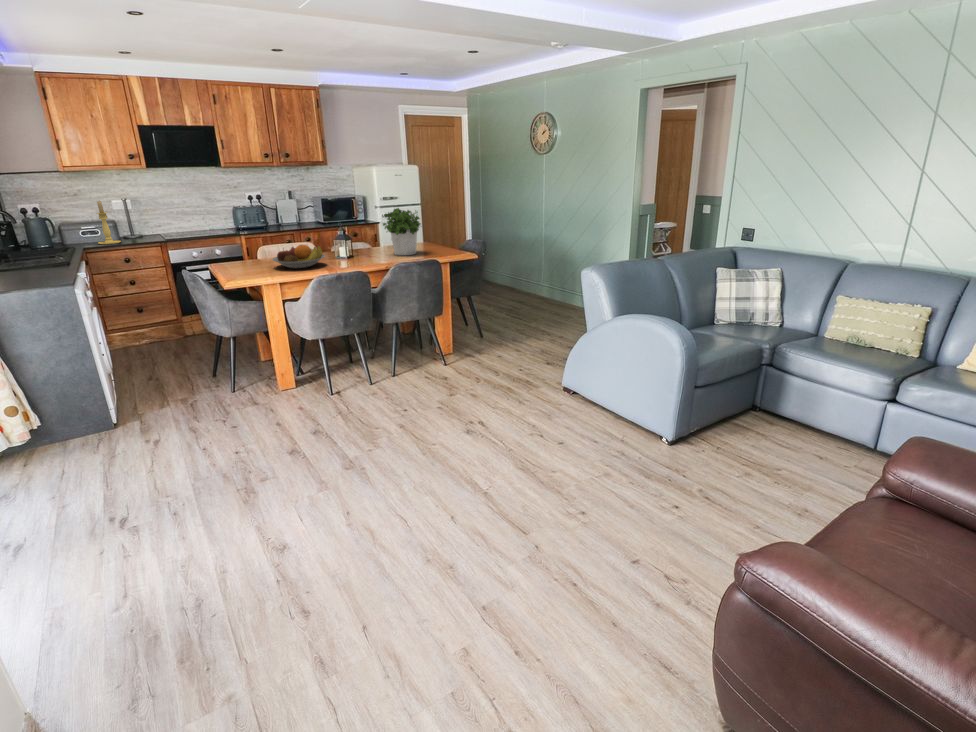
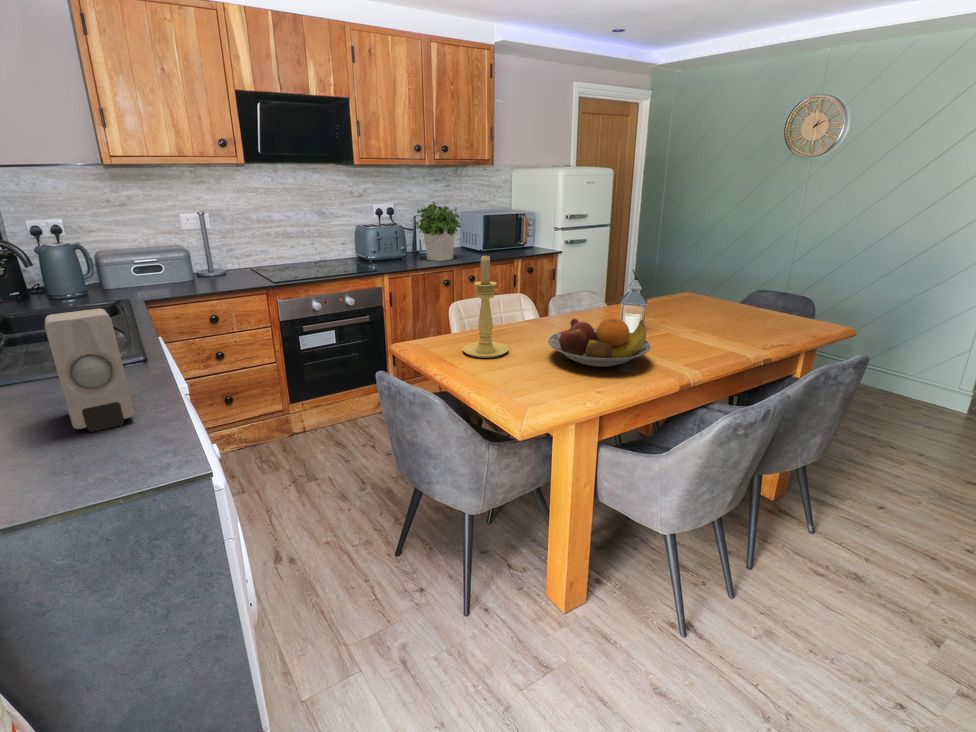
candle holder: present [97,201,121,244] -> present [462,255,509,358]
potted plant: present [383,208,421,255] -> present [415,204,460,261]
soap dispenser: none [15,232,53,278] -> present [45,309,134,432]

